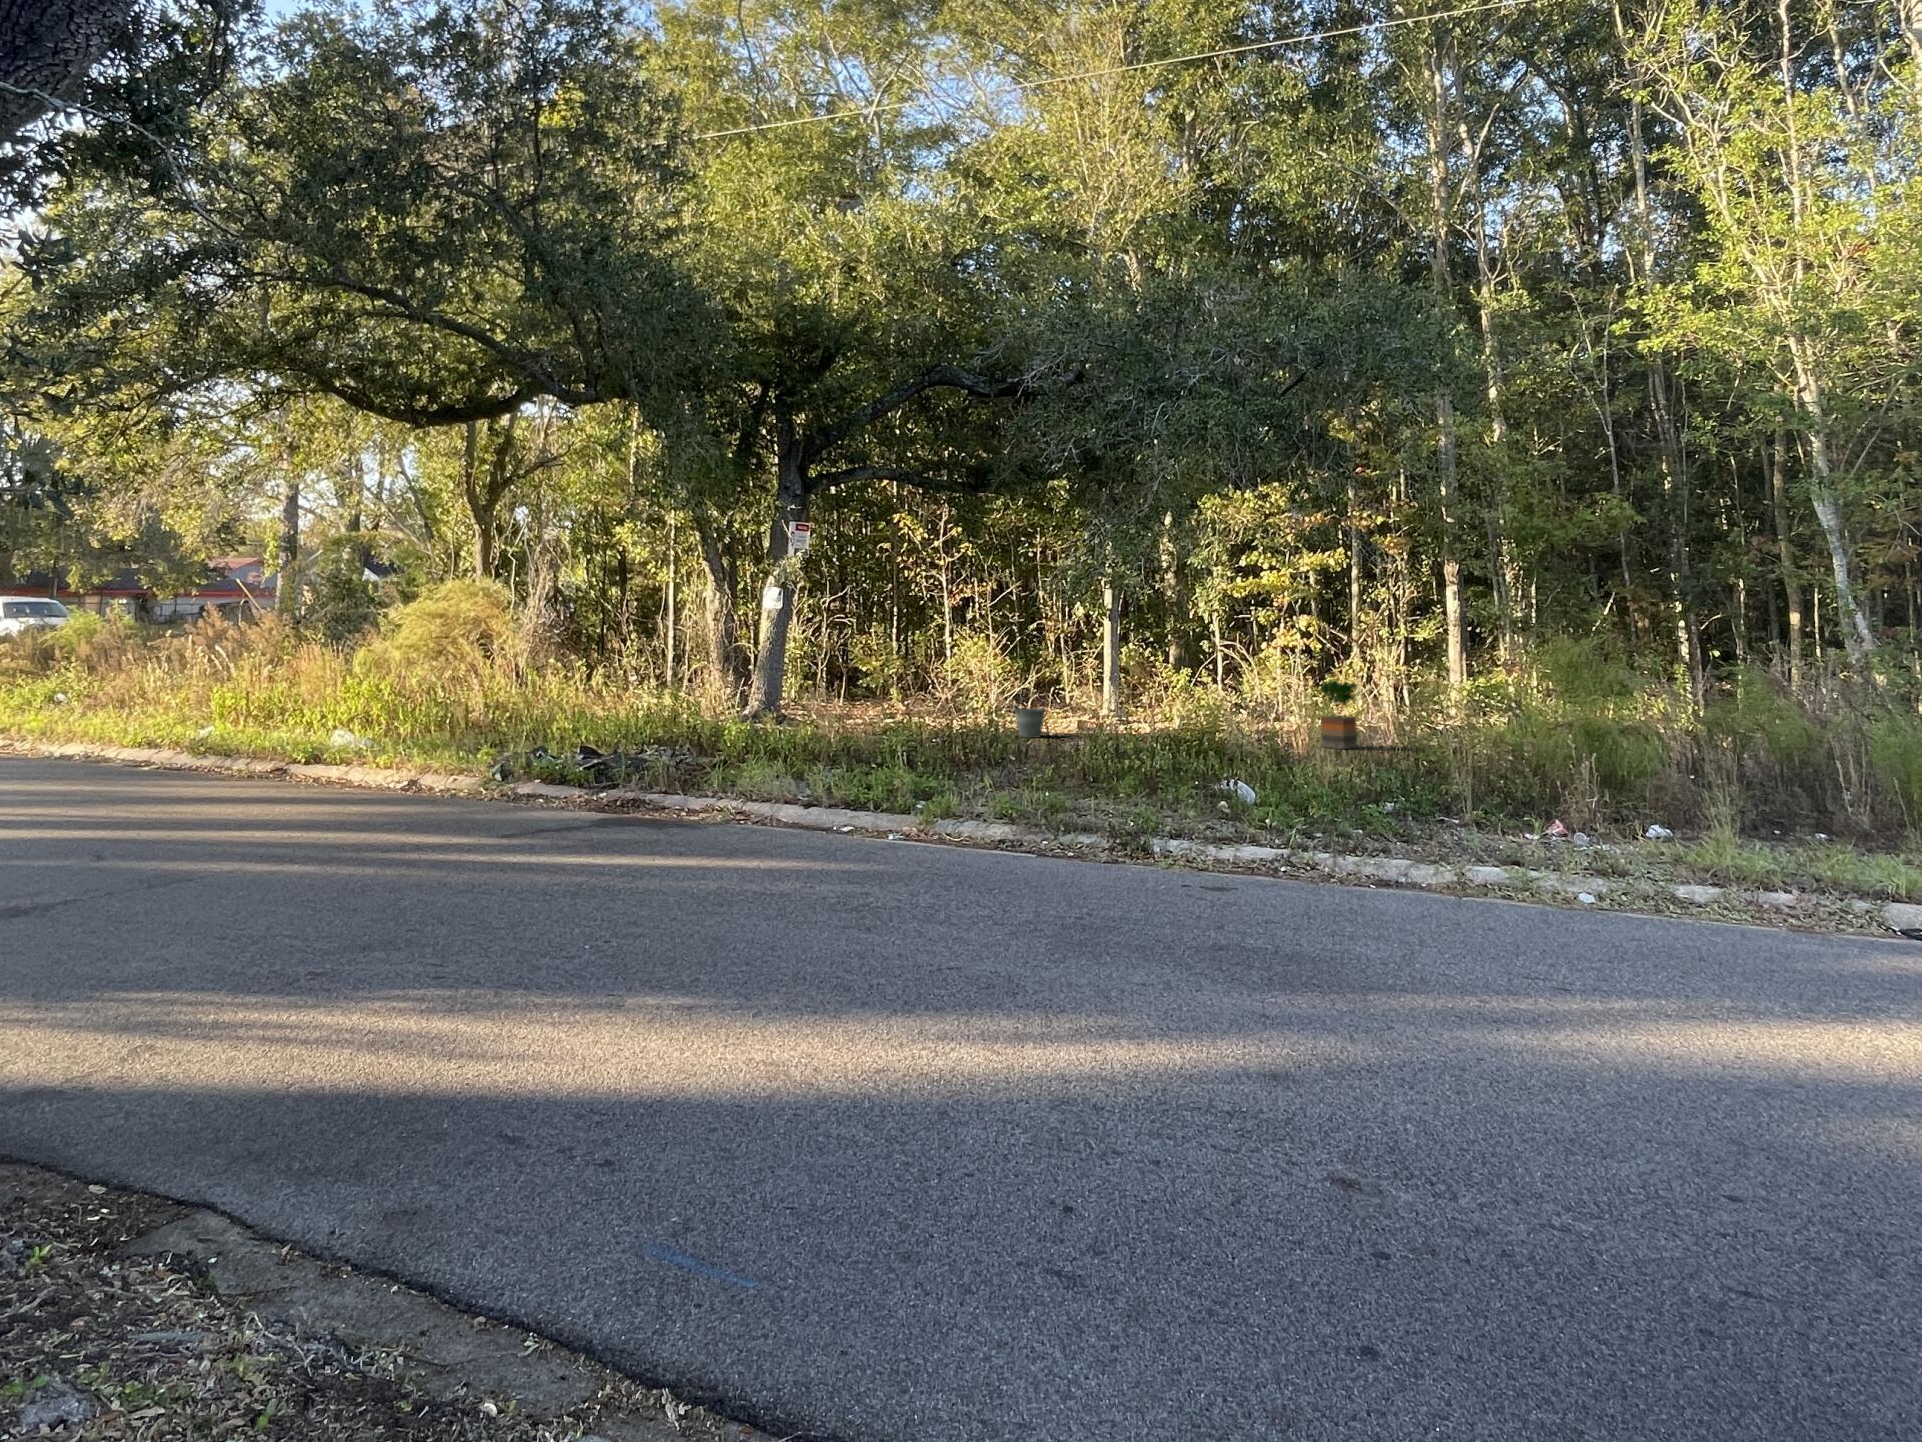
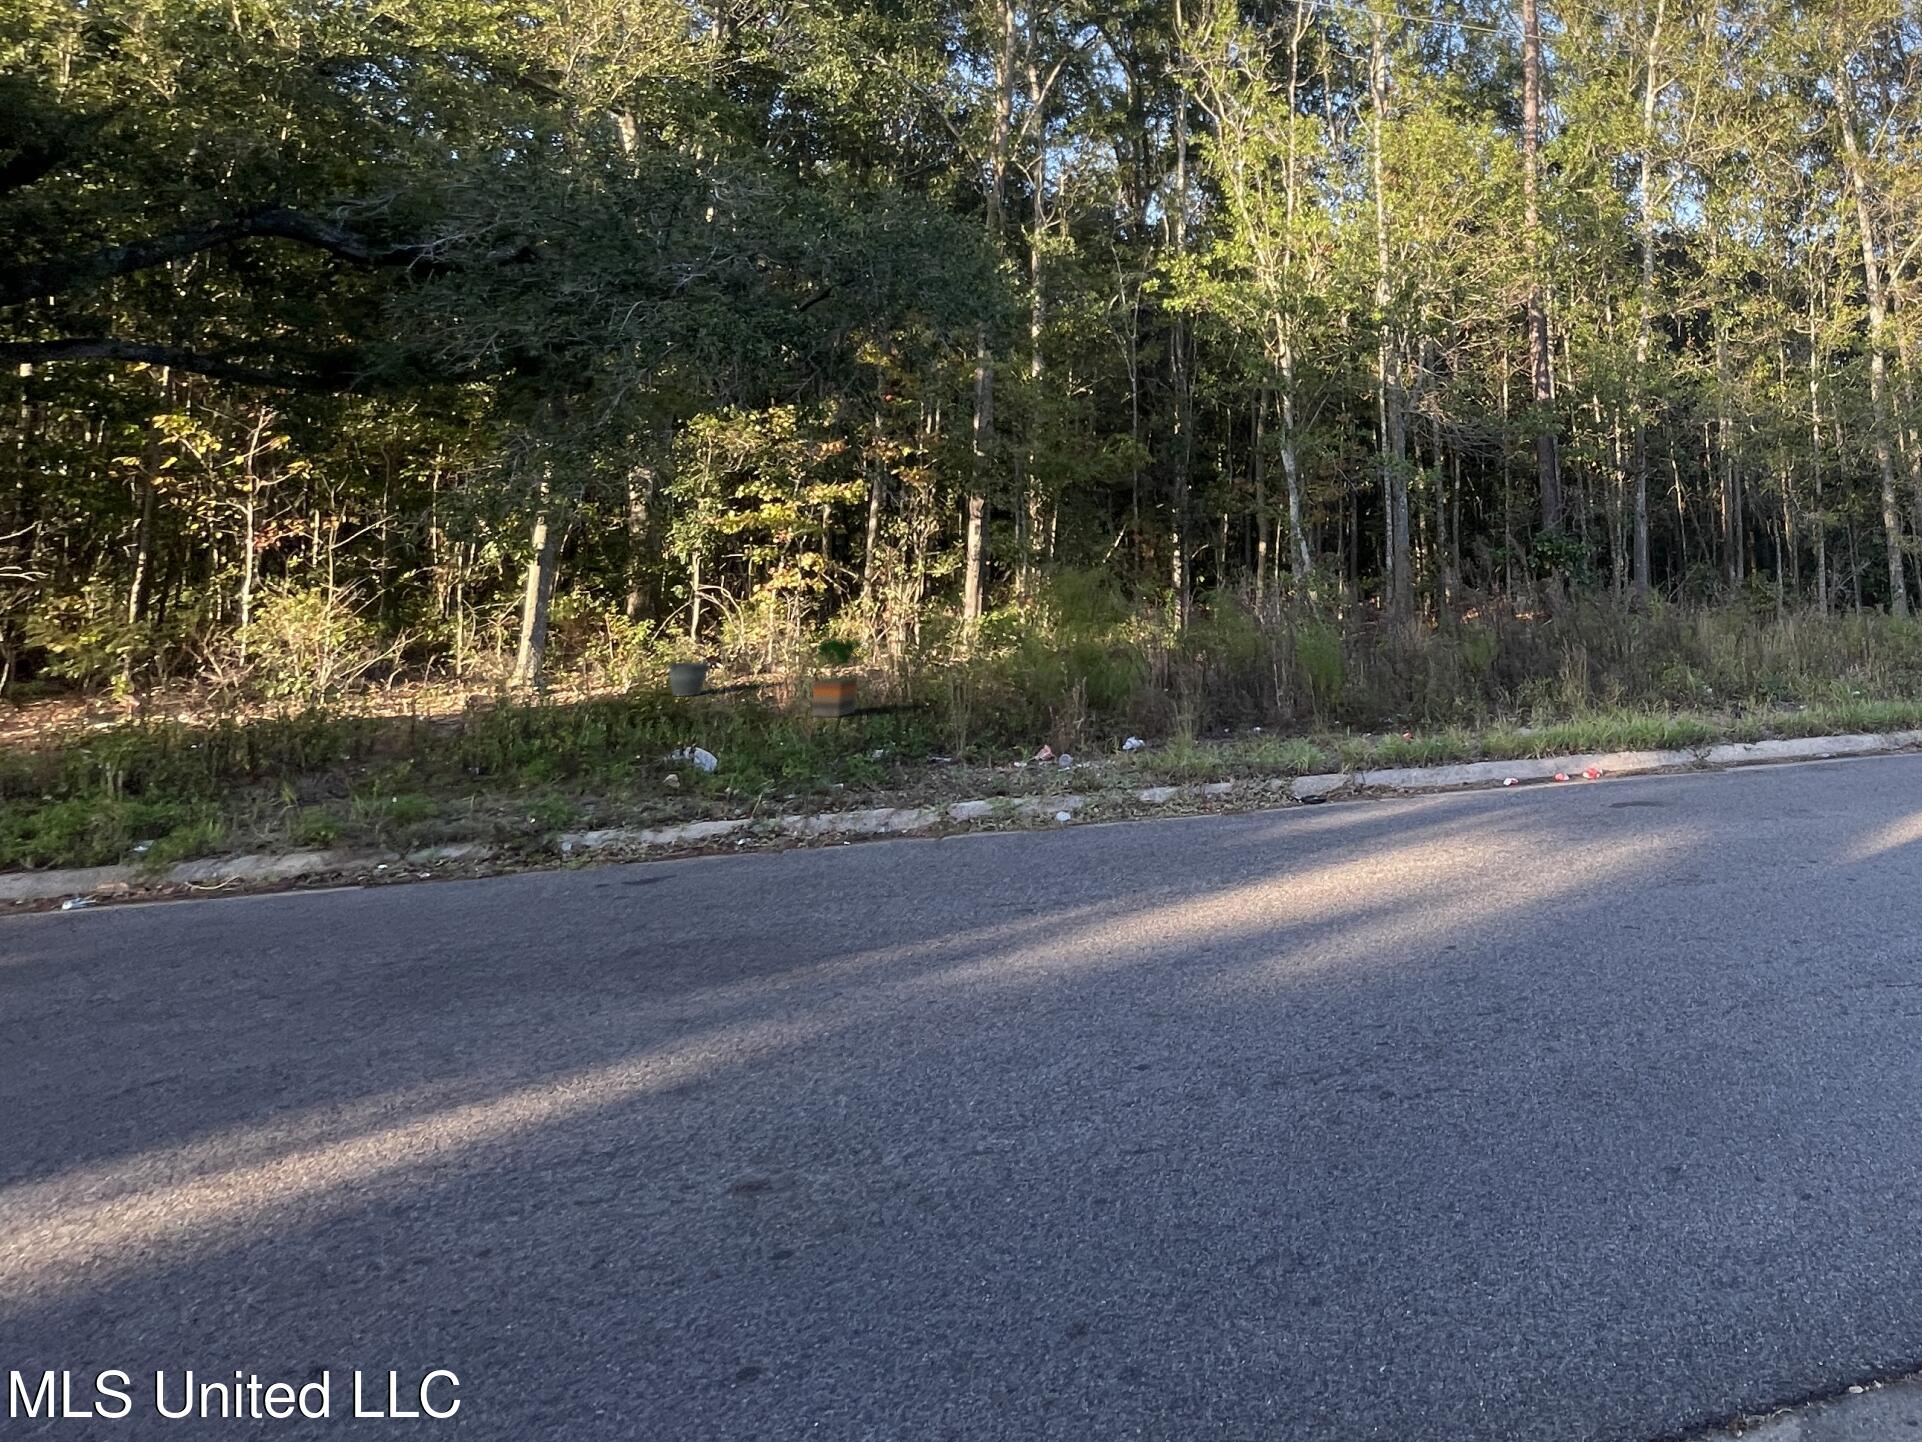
bucket: present [1015,706,1045,738] -> present [669,647,709,696]

